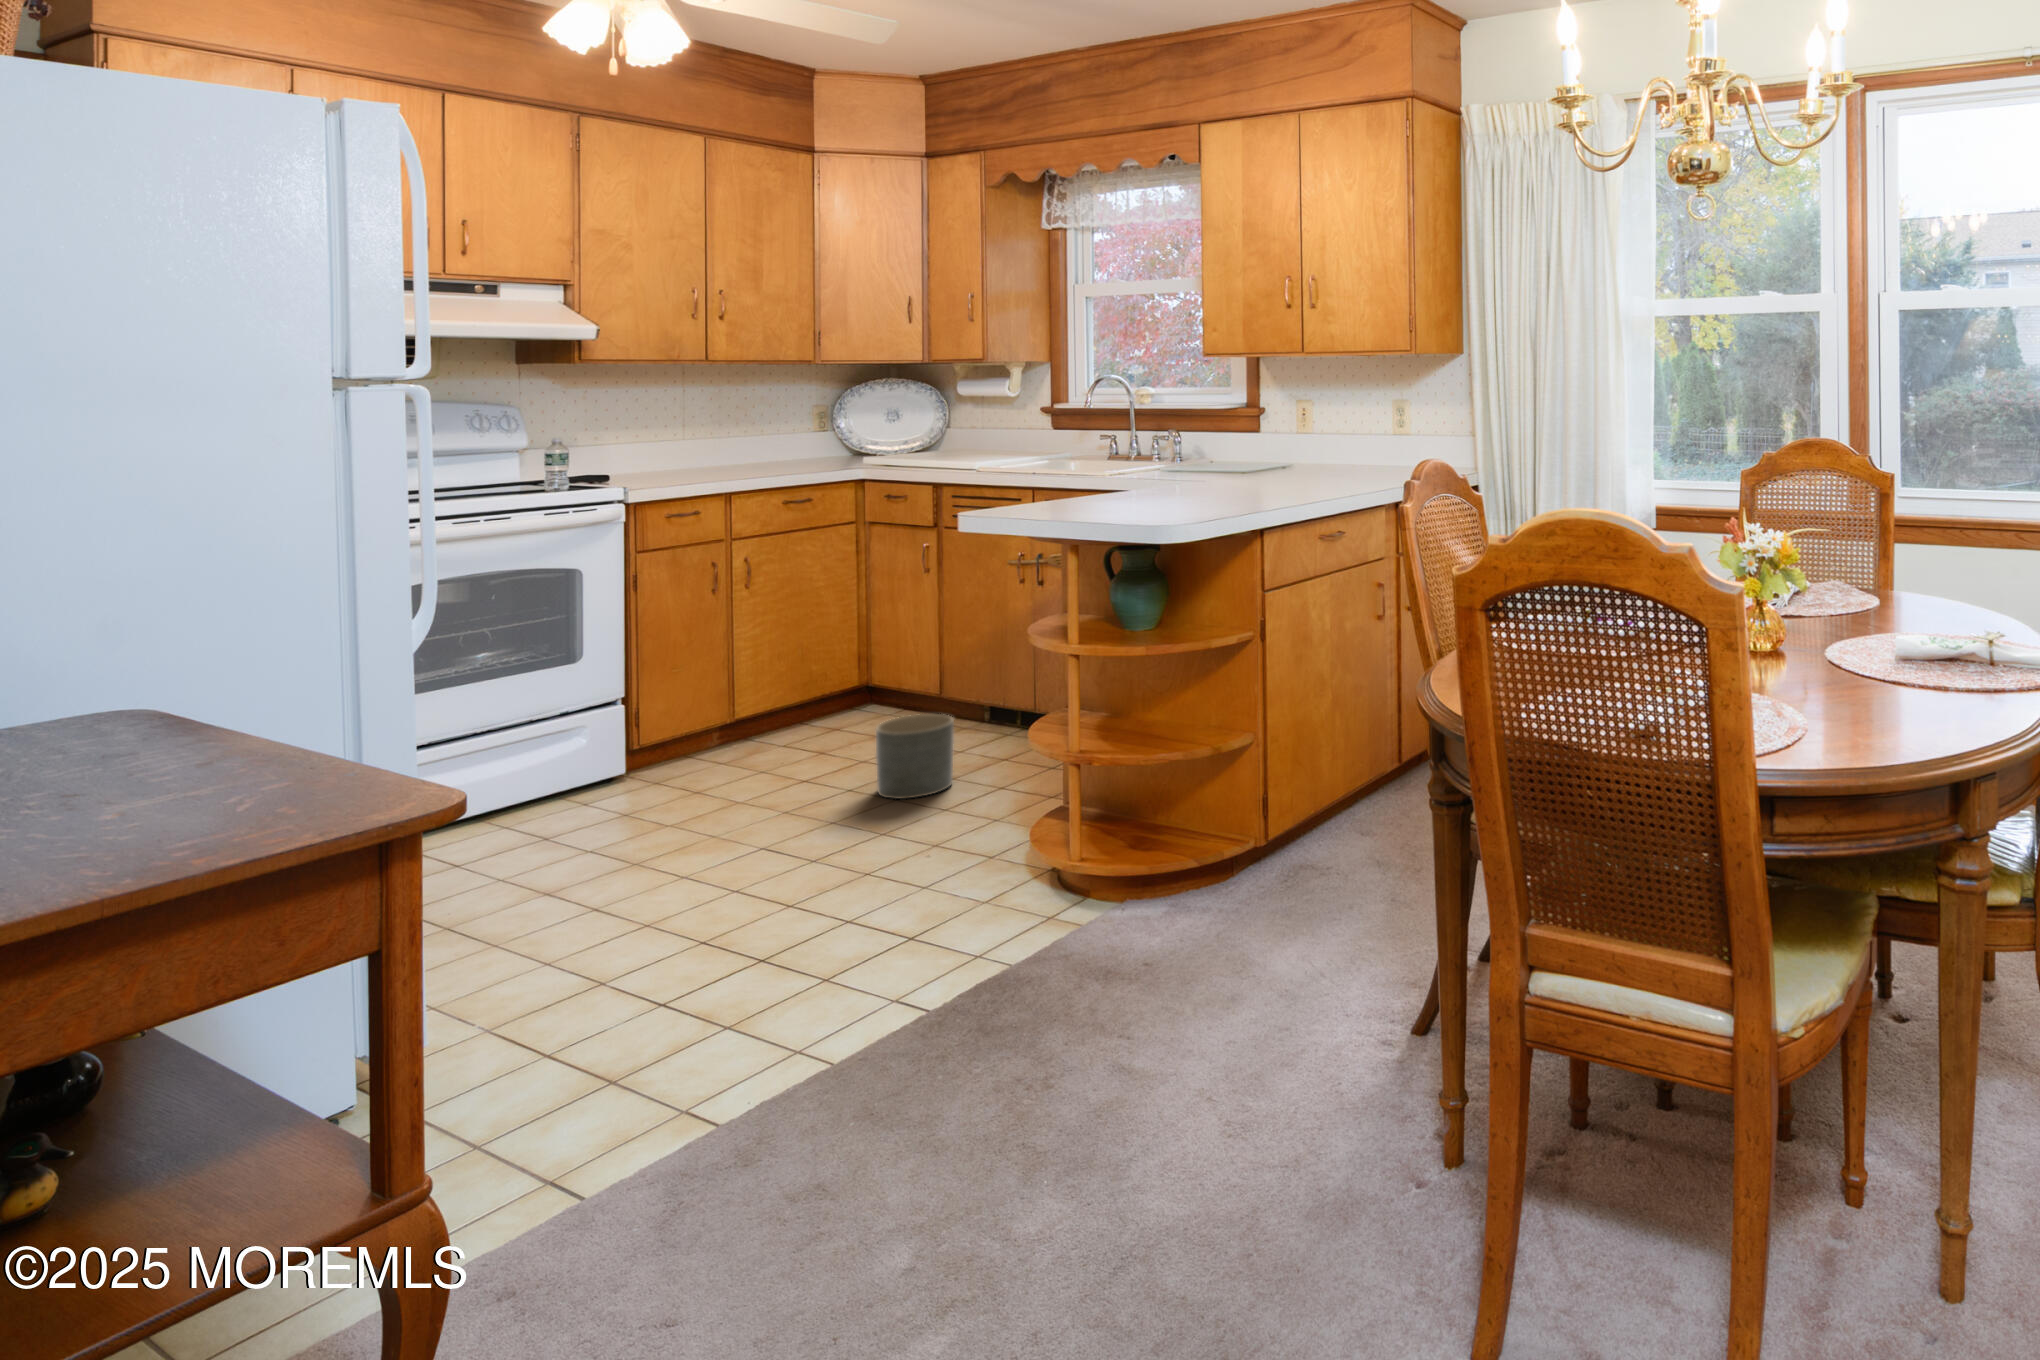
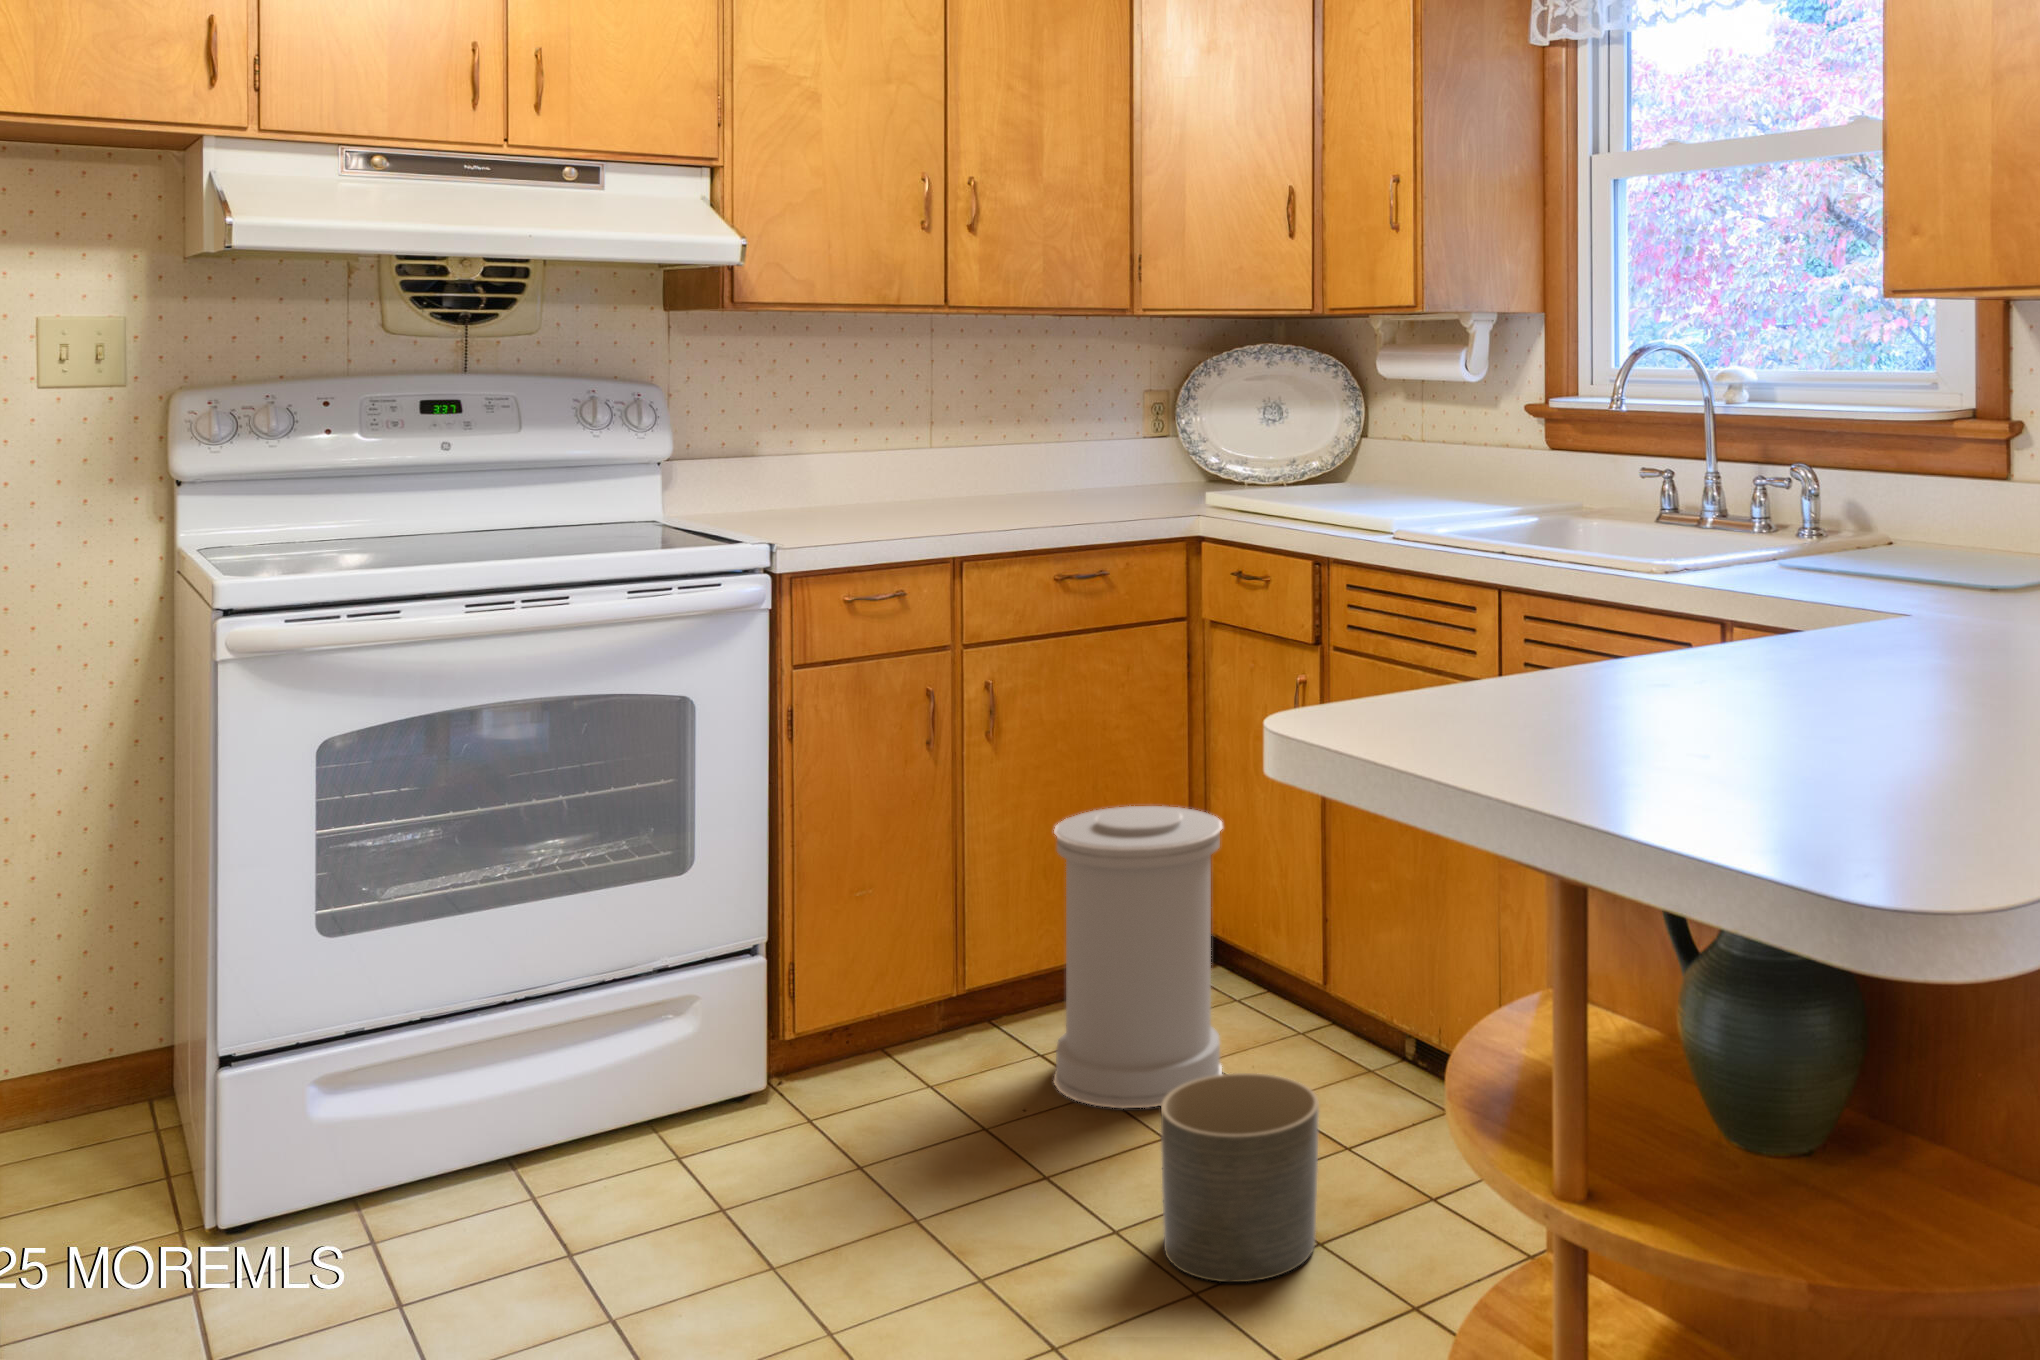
trash can: none [794,612,889,758] -> present [1054,806,1222,1109]

